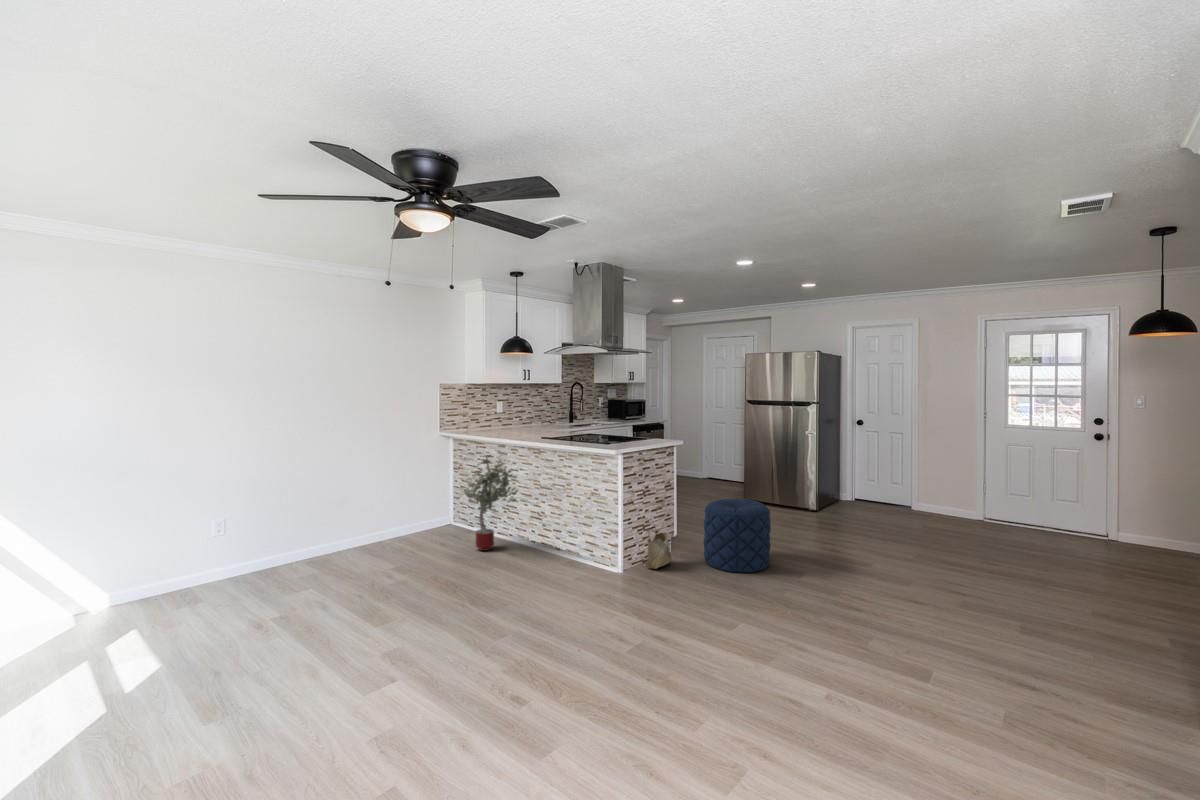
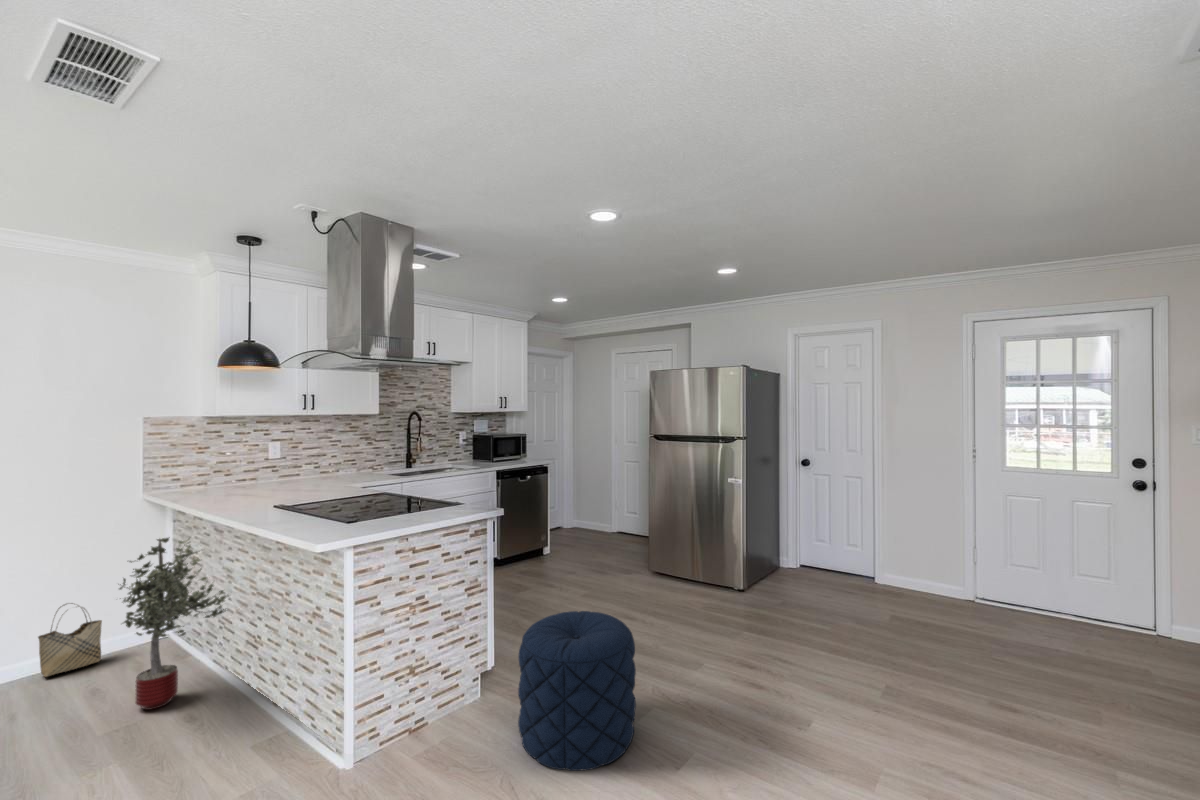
woven basket: present [647,519,672,569] -> present [38,603,102,677]

